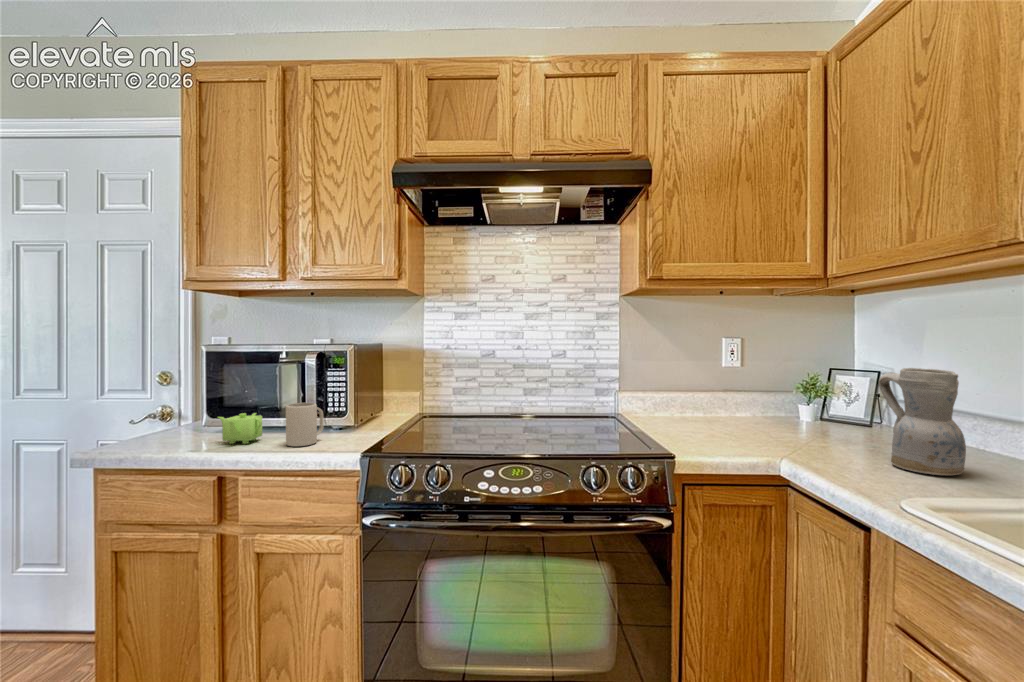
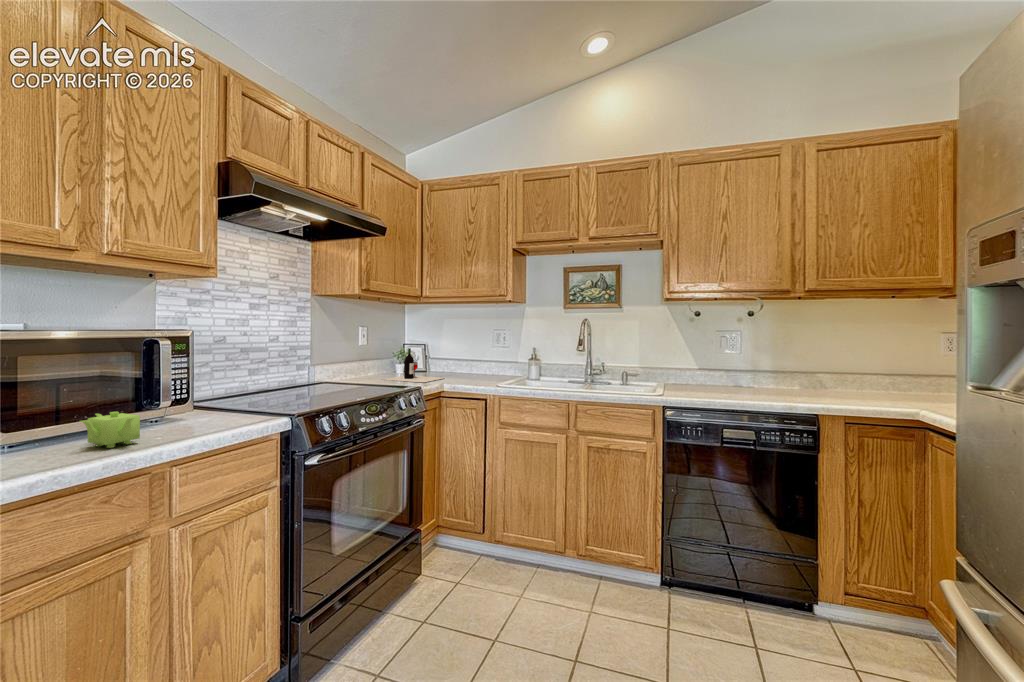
ceramic pitcher: present [879,368,966,475] -> none [462,342,490,383]
wine bottle: none [735,374,880,443] -> present [383,348,443,382]
mug: present [286,403,323,446] -> none [173,391,207,434]

